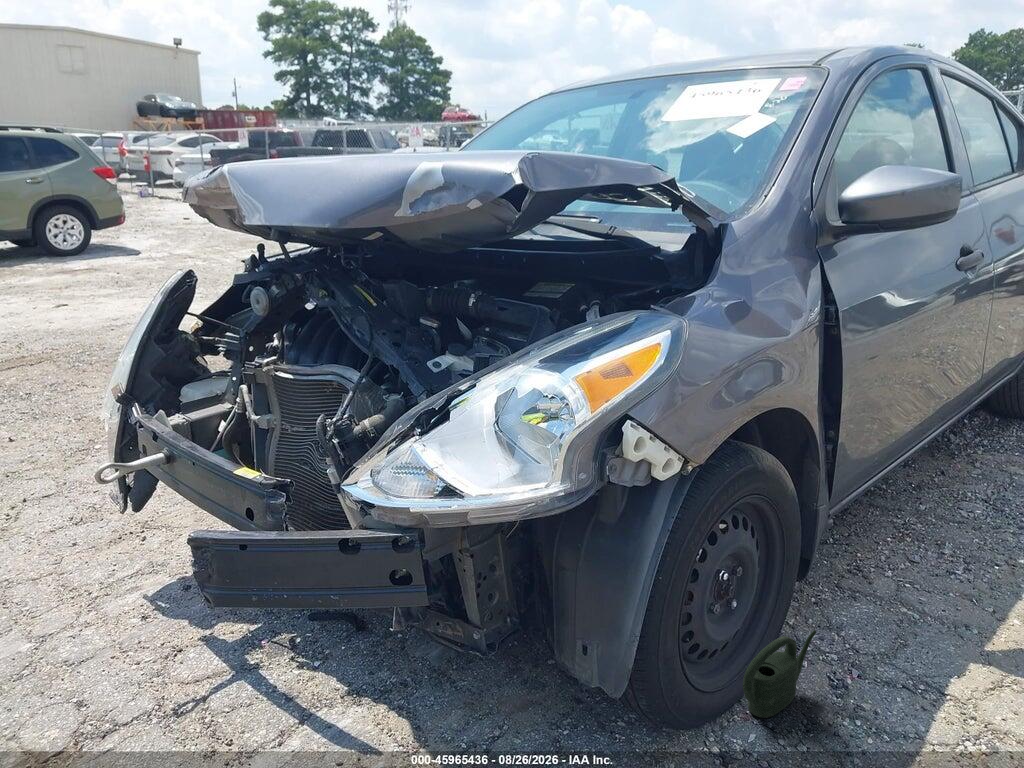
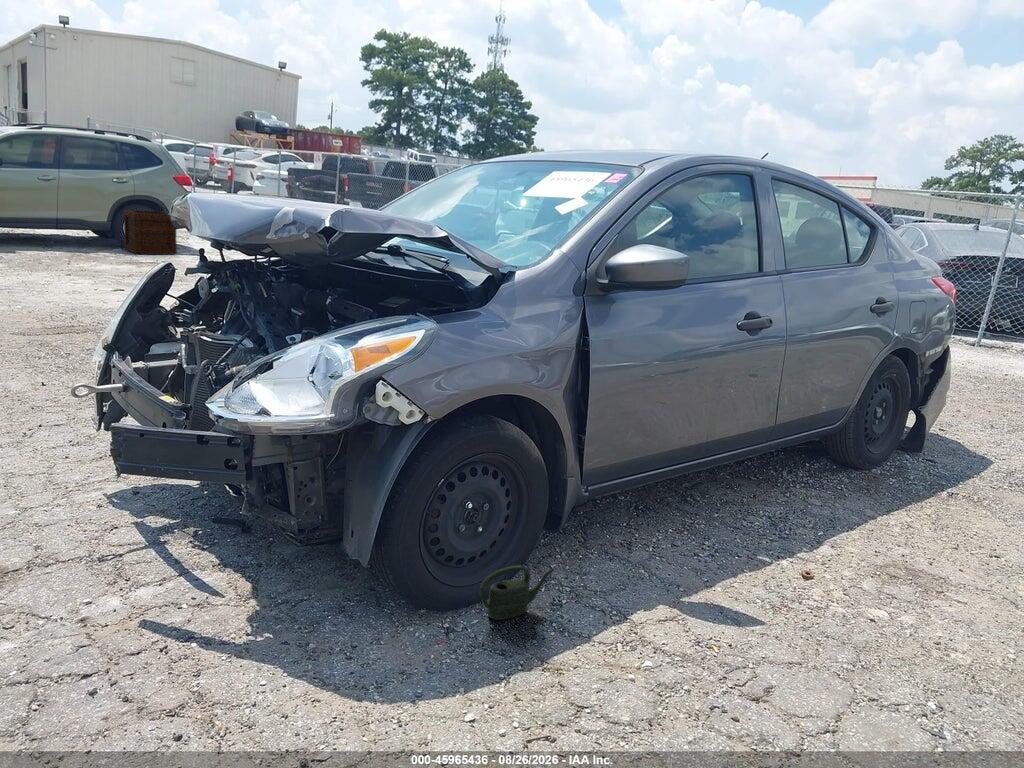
wooden crate: none [46,210,114,261] -> present [124,210,177,255]

